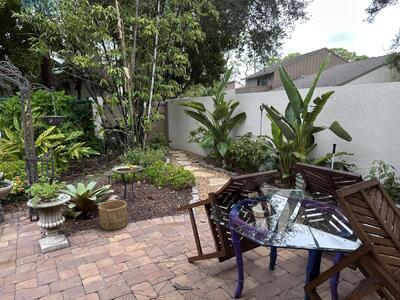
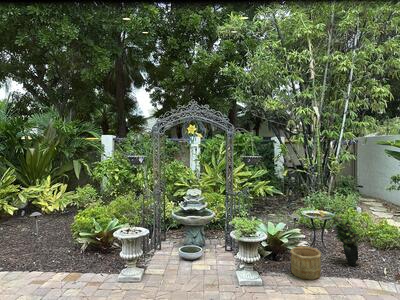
potted plant: none [136,165,162,209] -> present [330,215,361,267]

